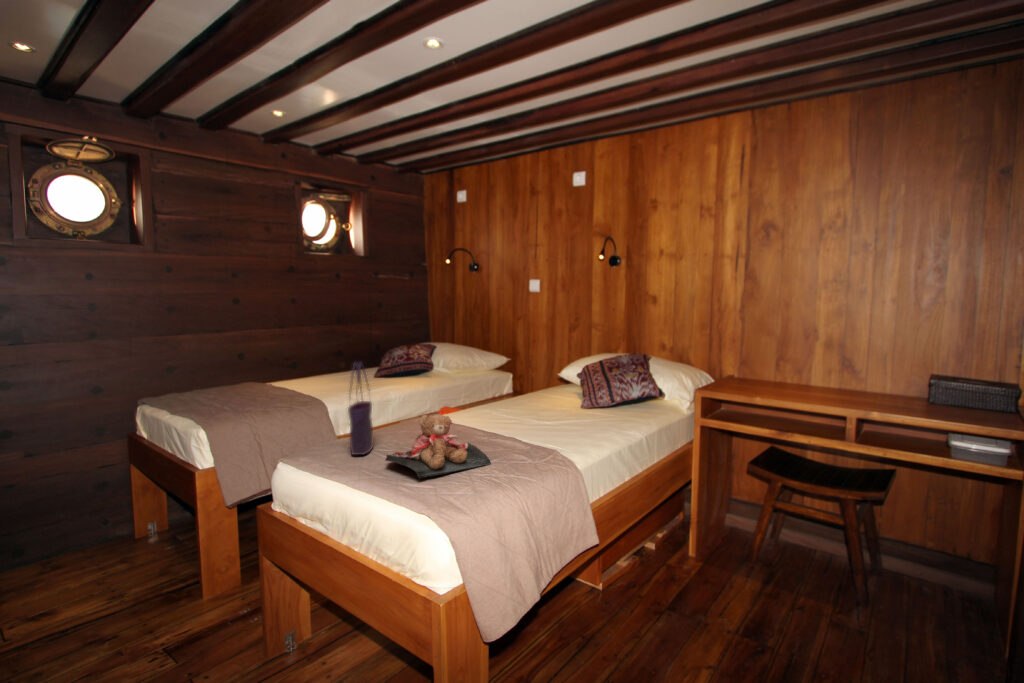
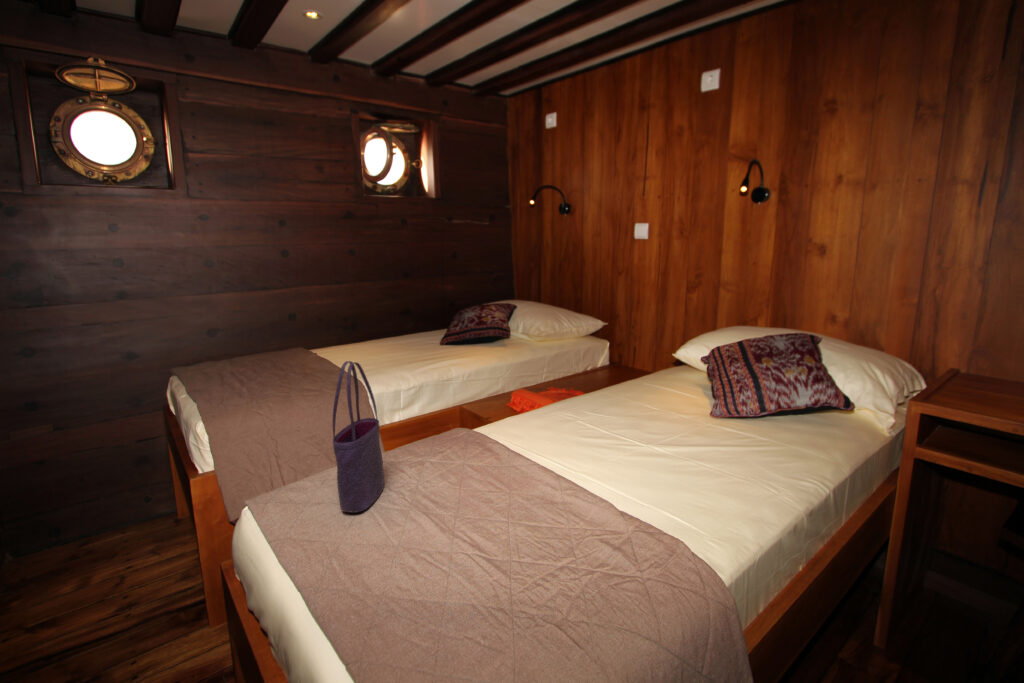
teddy bear: present [385,414,491,479] -> none [377,471,563,607]

